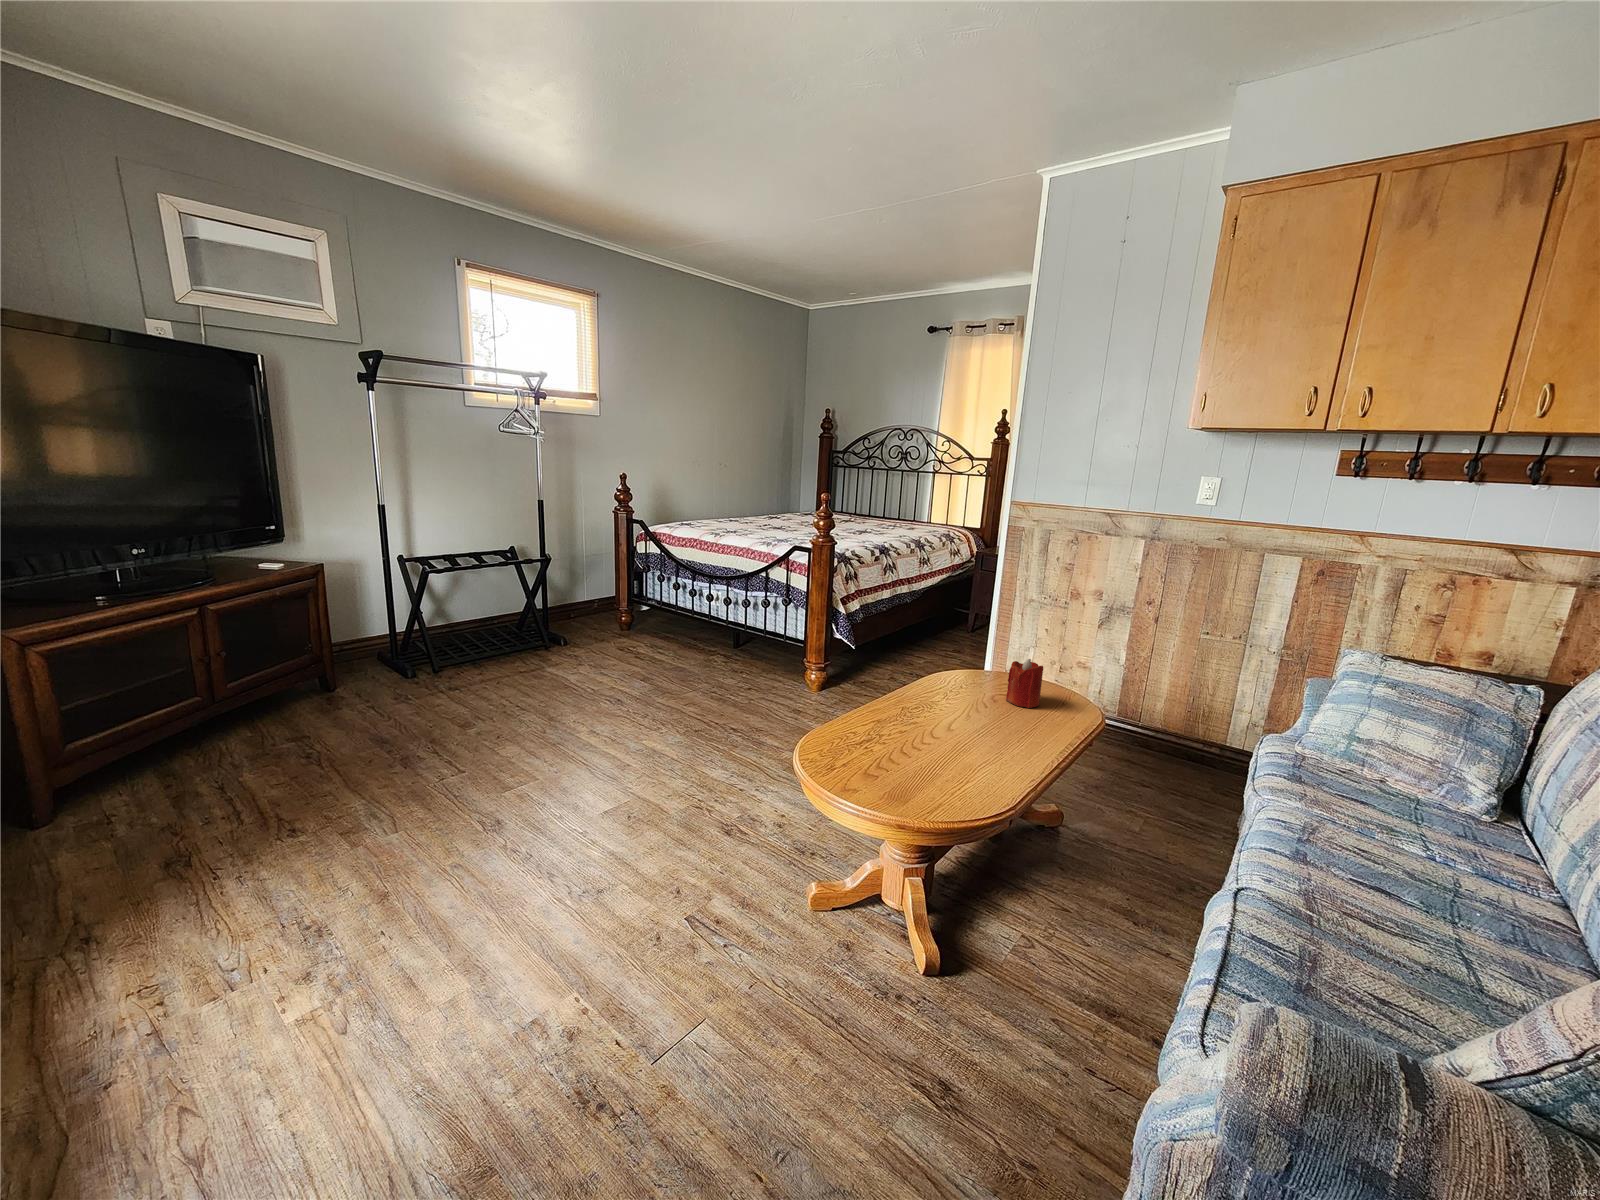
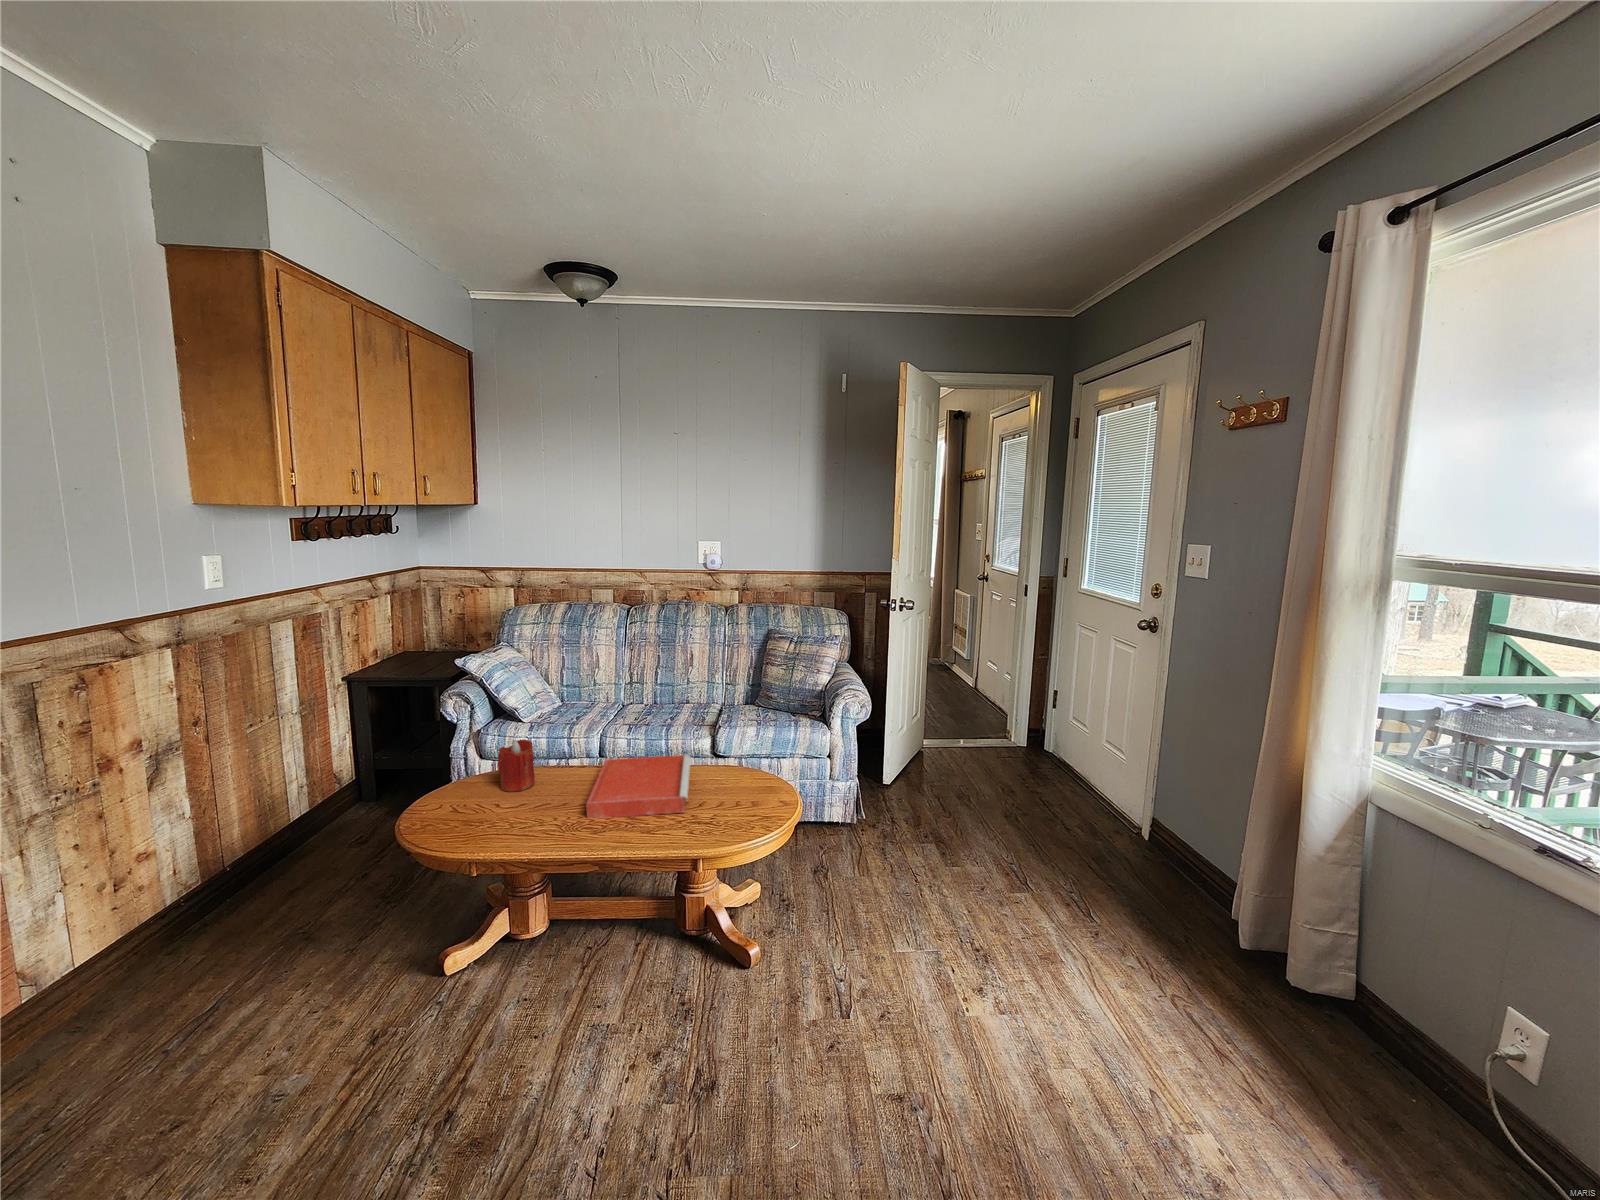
tray: none [872,692,1026,774] -> present [587,755,691,819]

